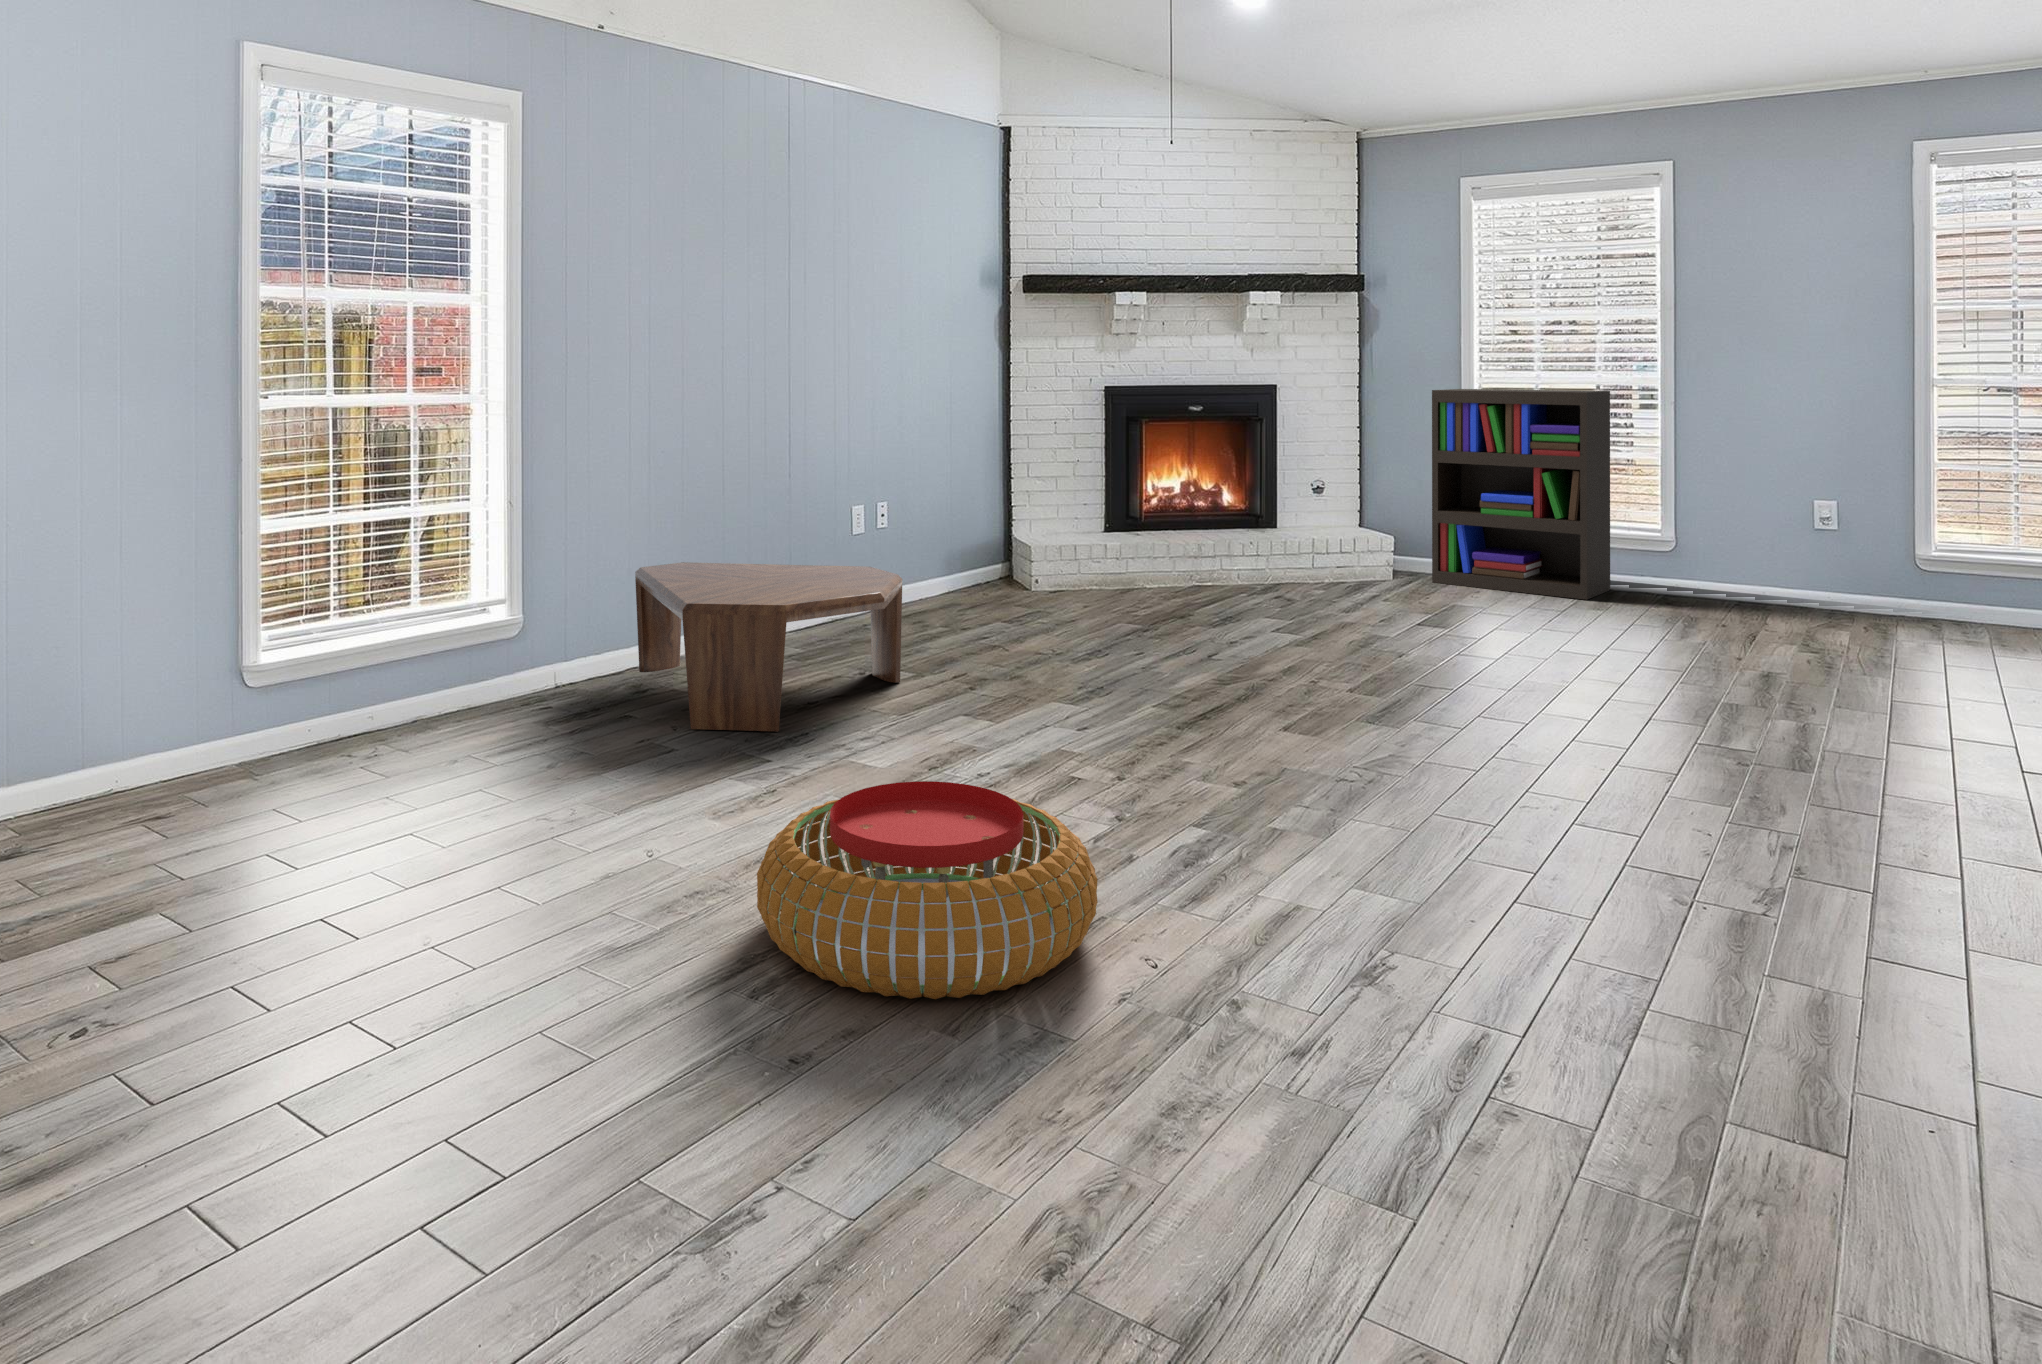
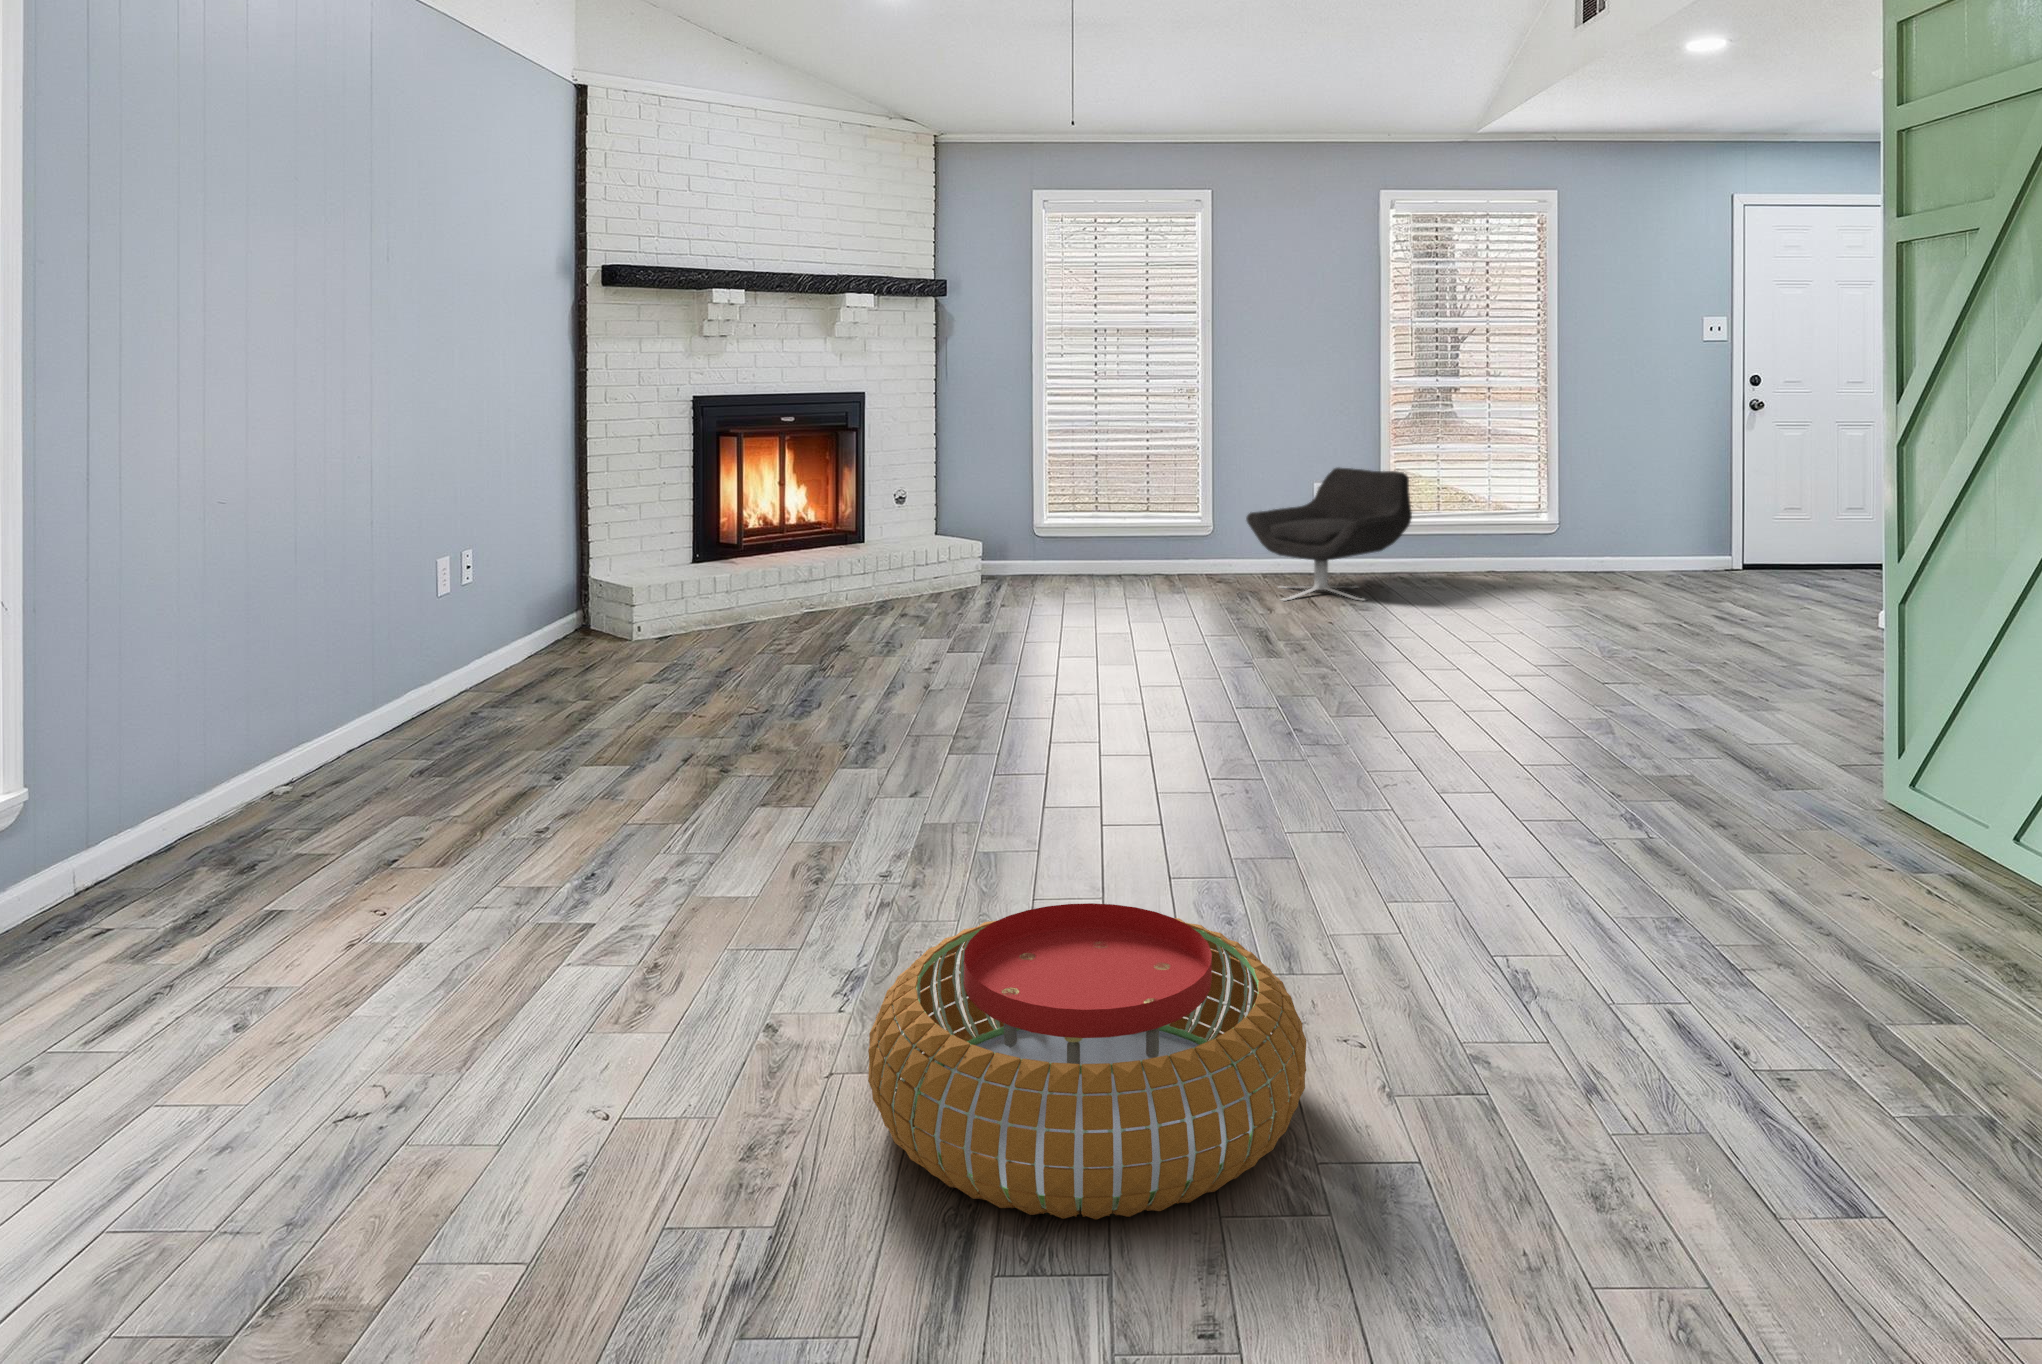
bookshelf: present [1432,389,1610,600] -> none [1020,394,1166,589]
lounge chair: none [1695,479,1924,636] -> present [1246,467,1412,601]
coffee table: present [635,562,902,731] -> none [197,638,655,910]

